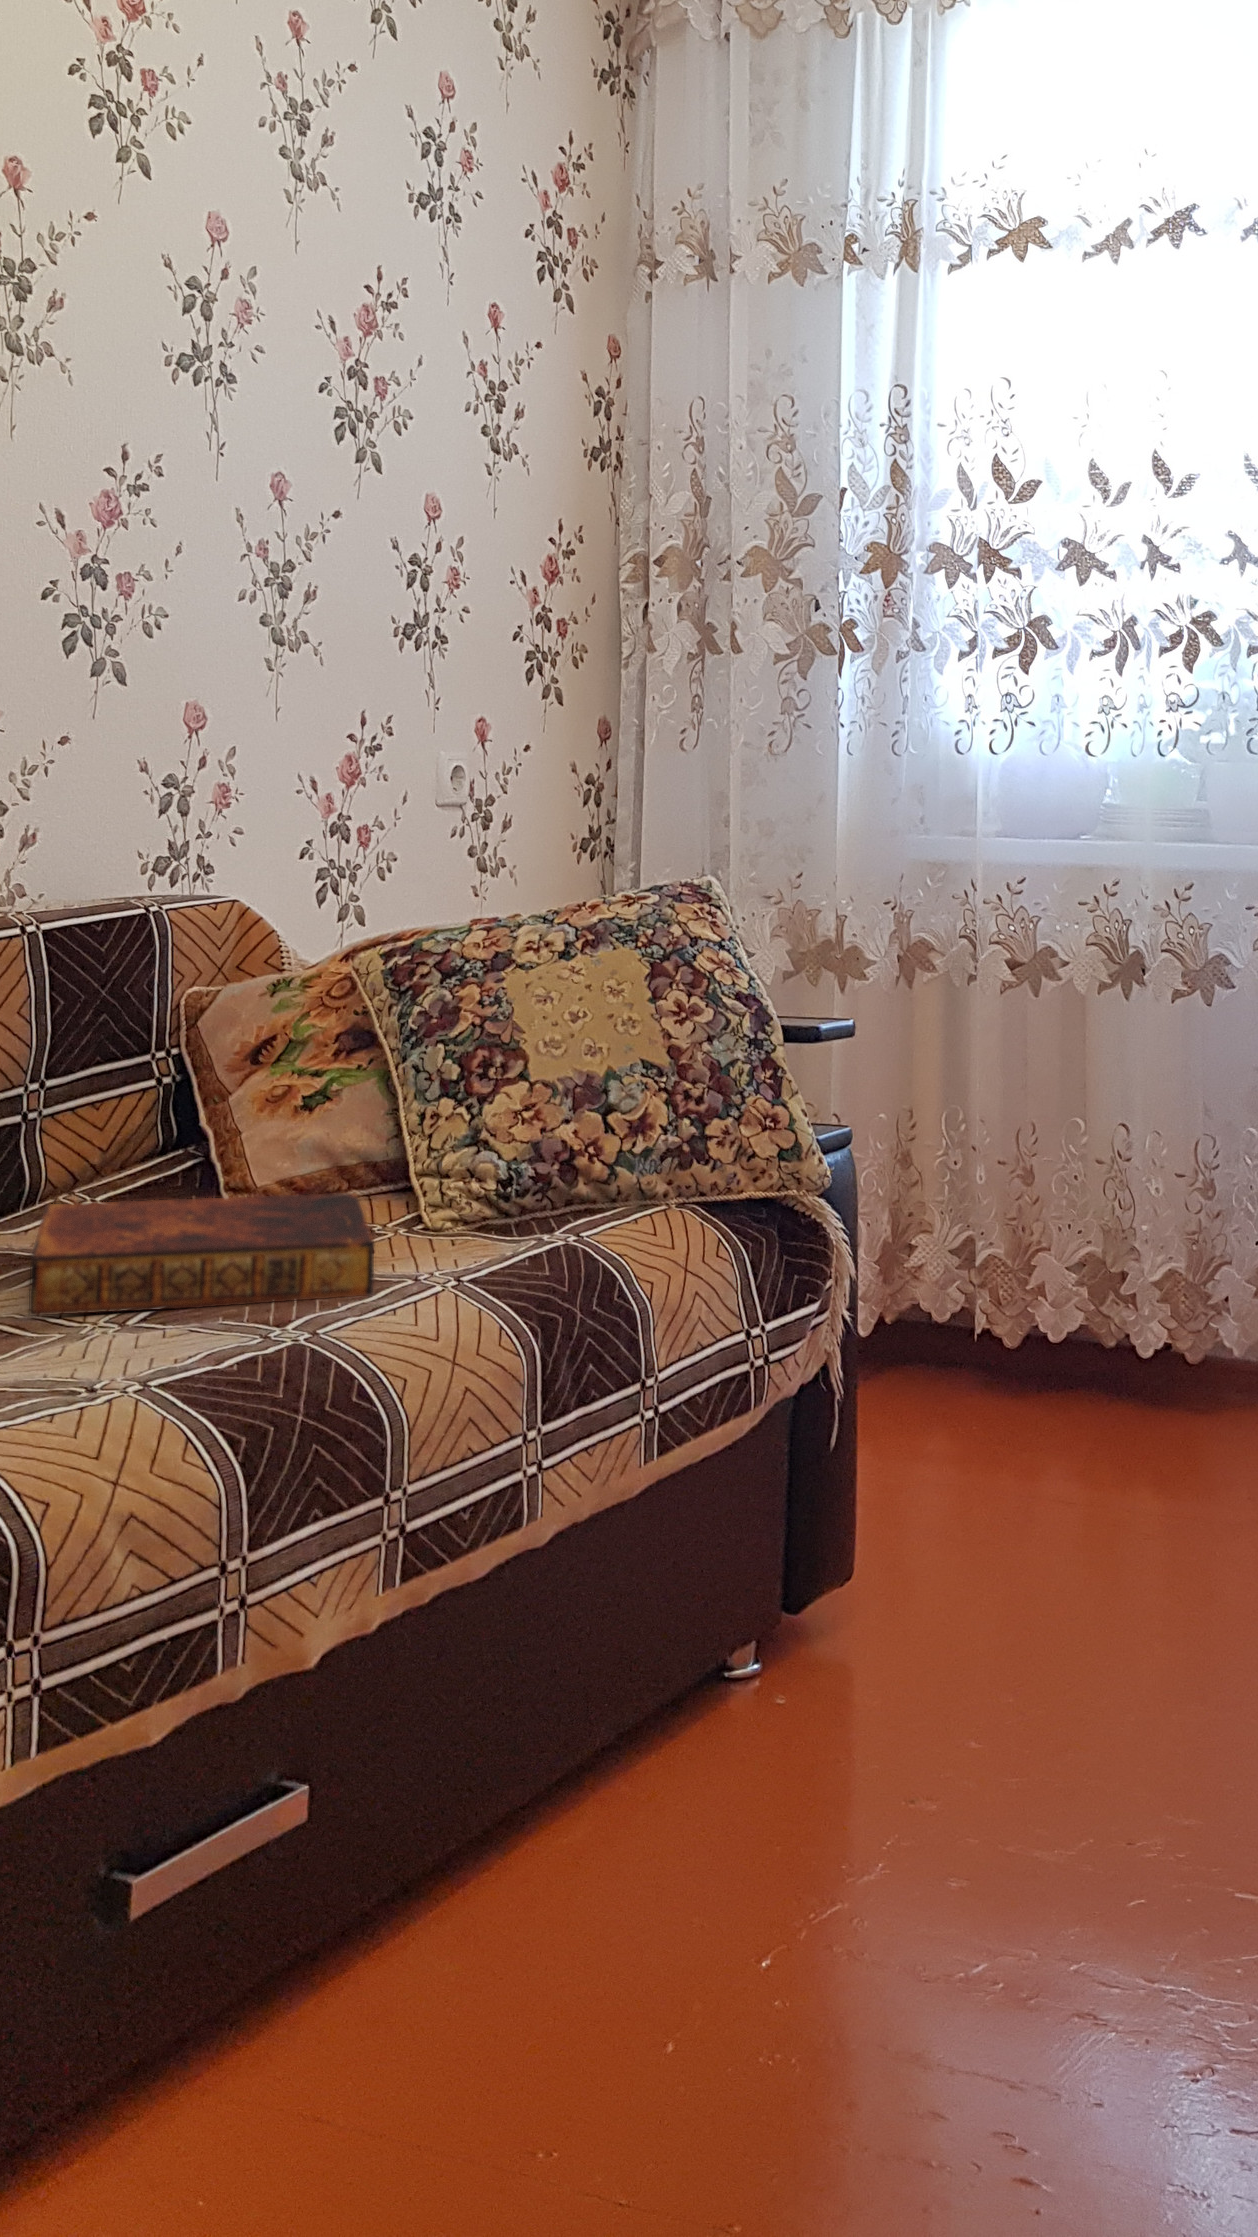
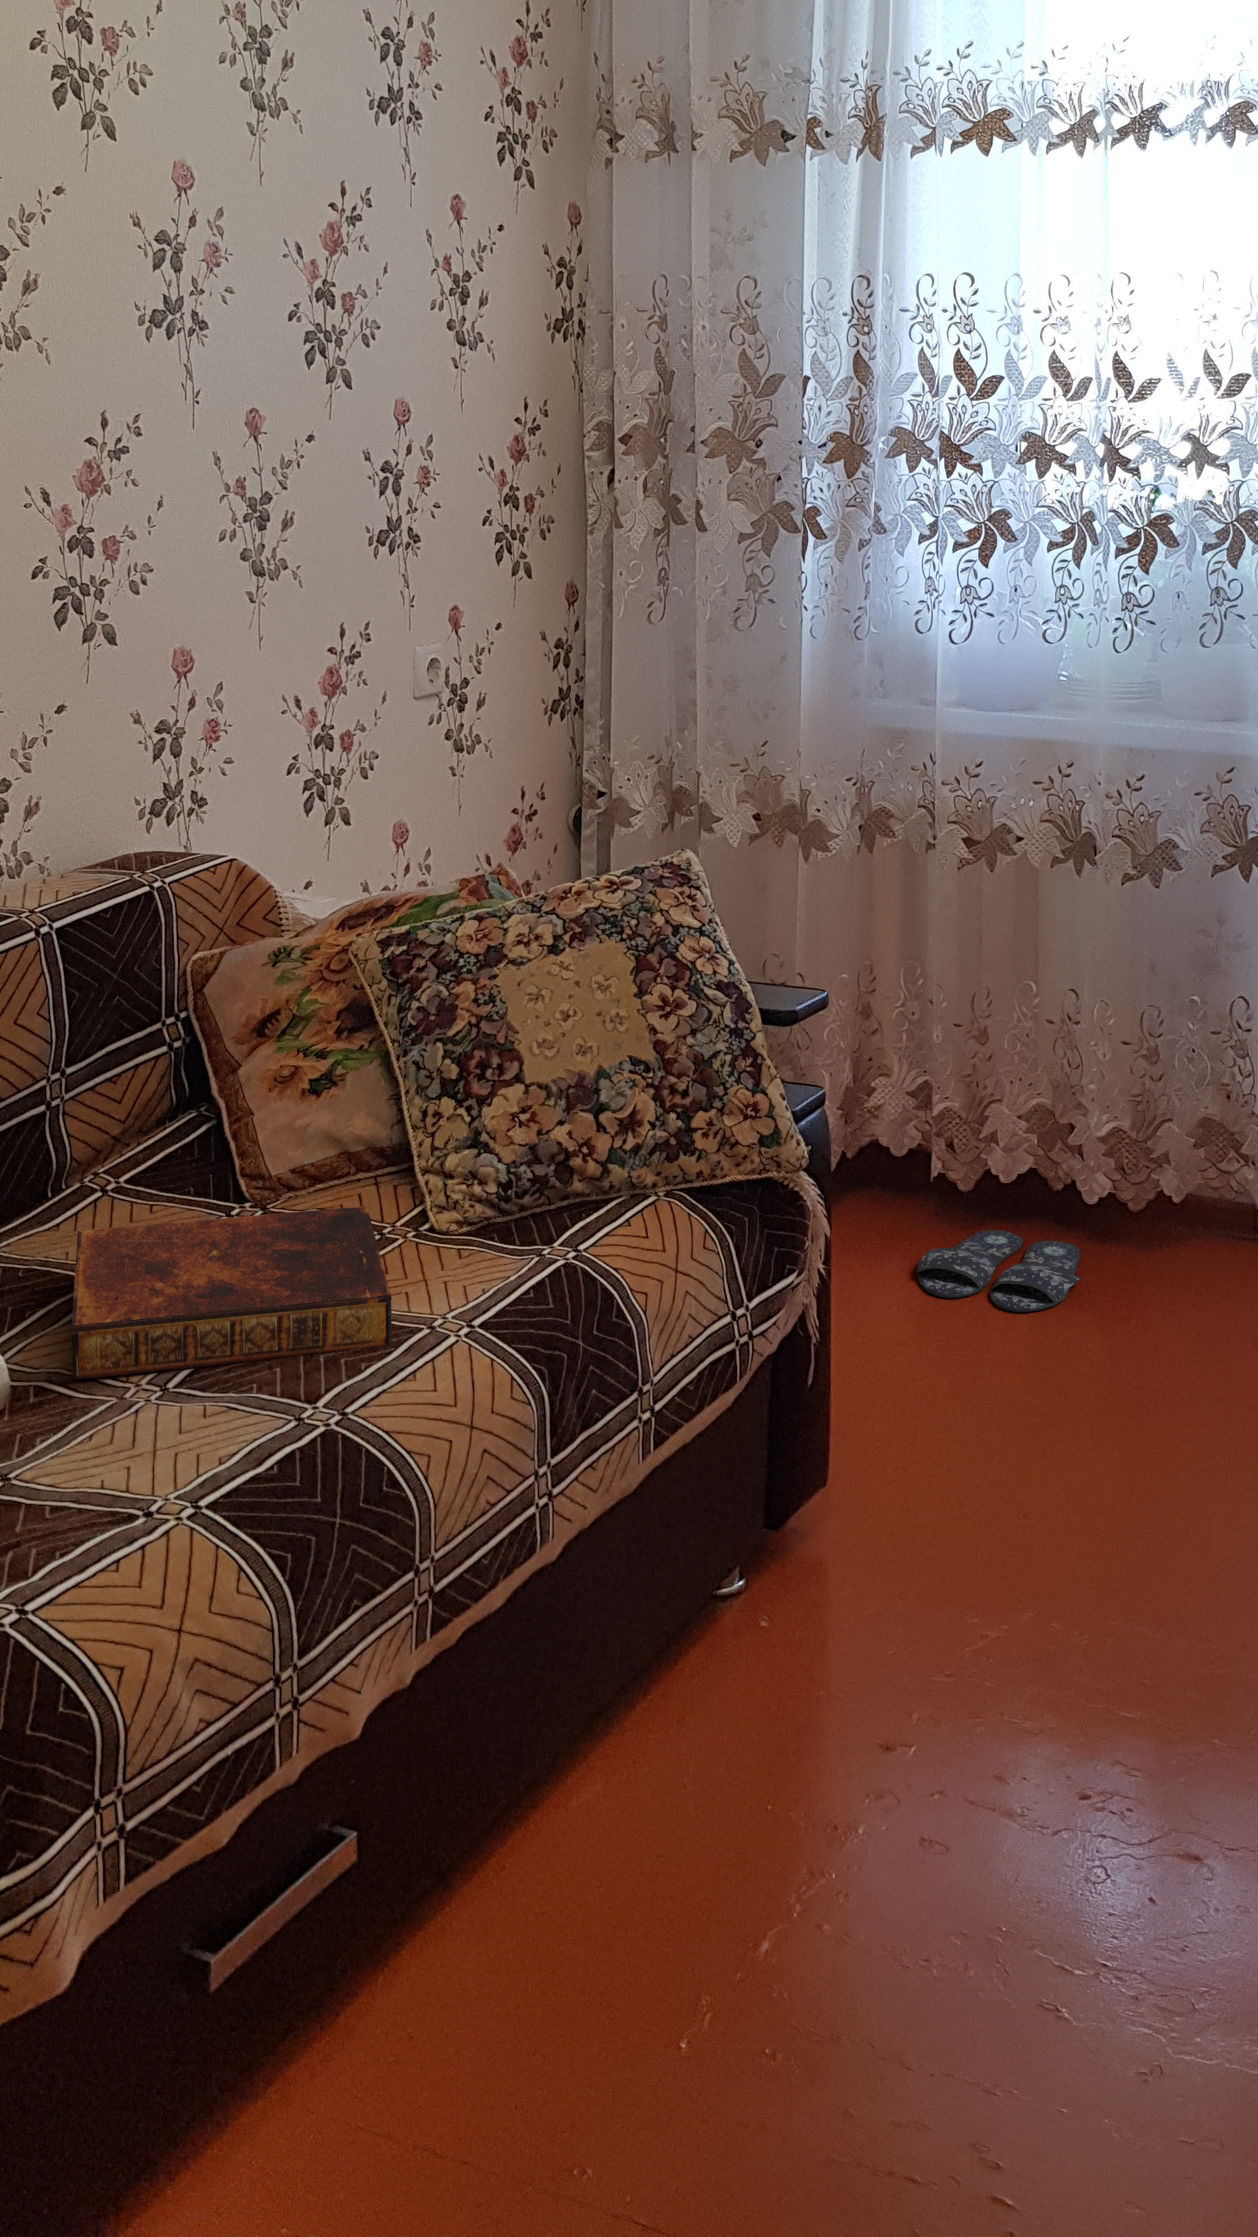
slippers: none [962,1393,1140,1458] -> present [917,1230,1081,1312]

